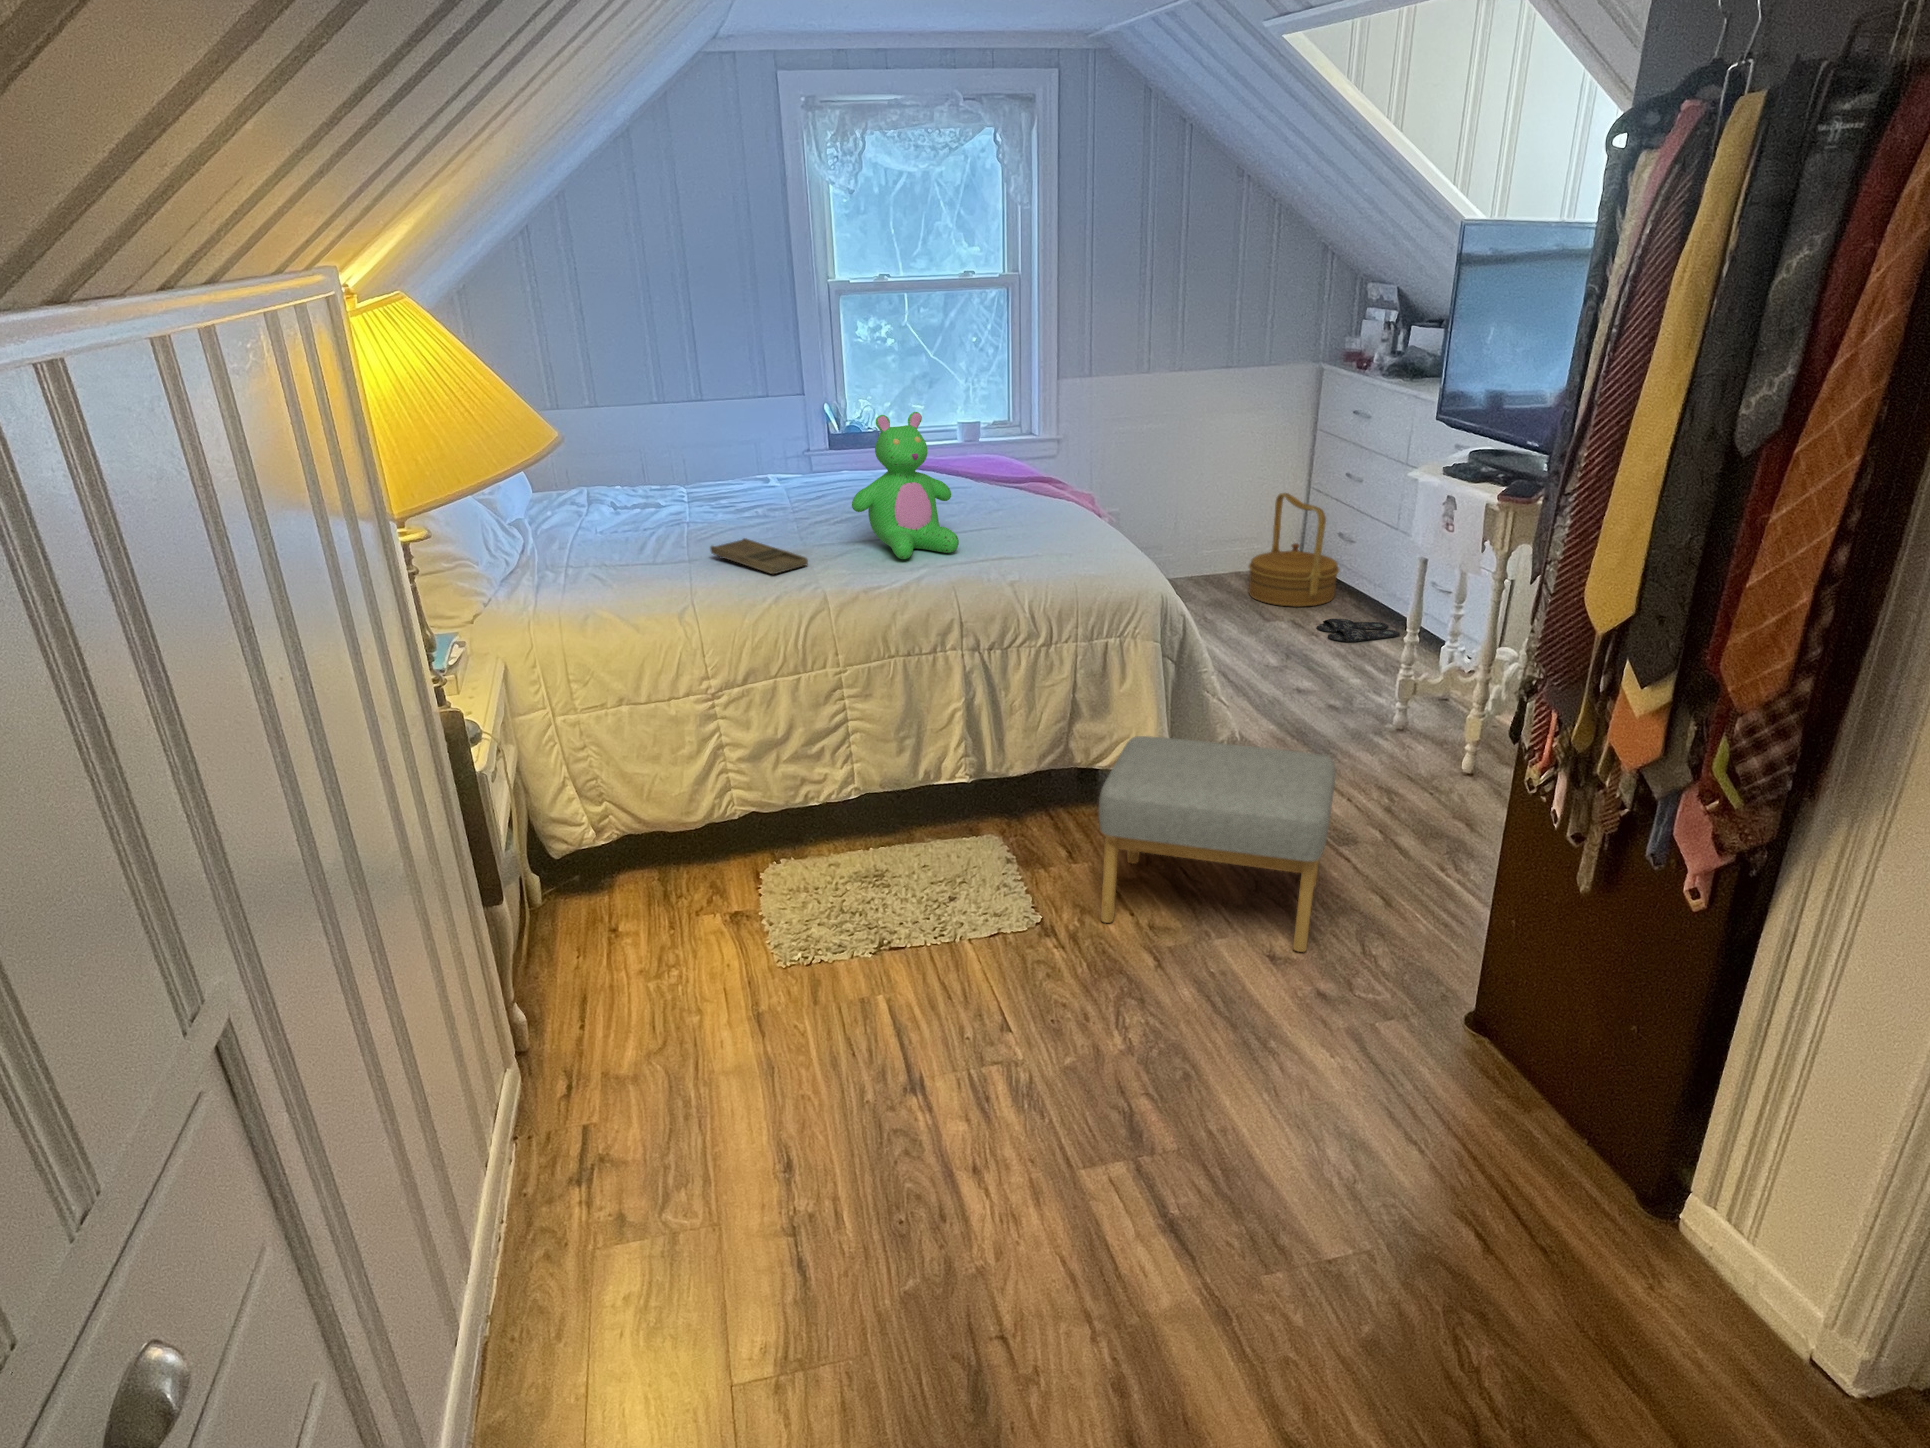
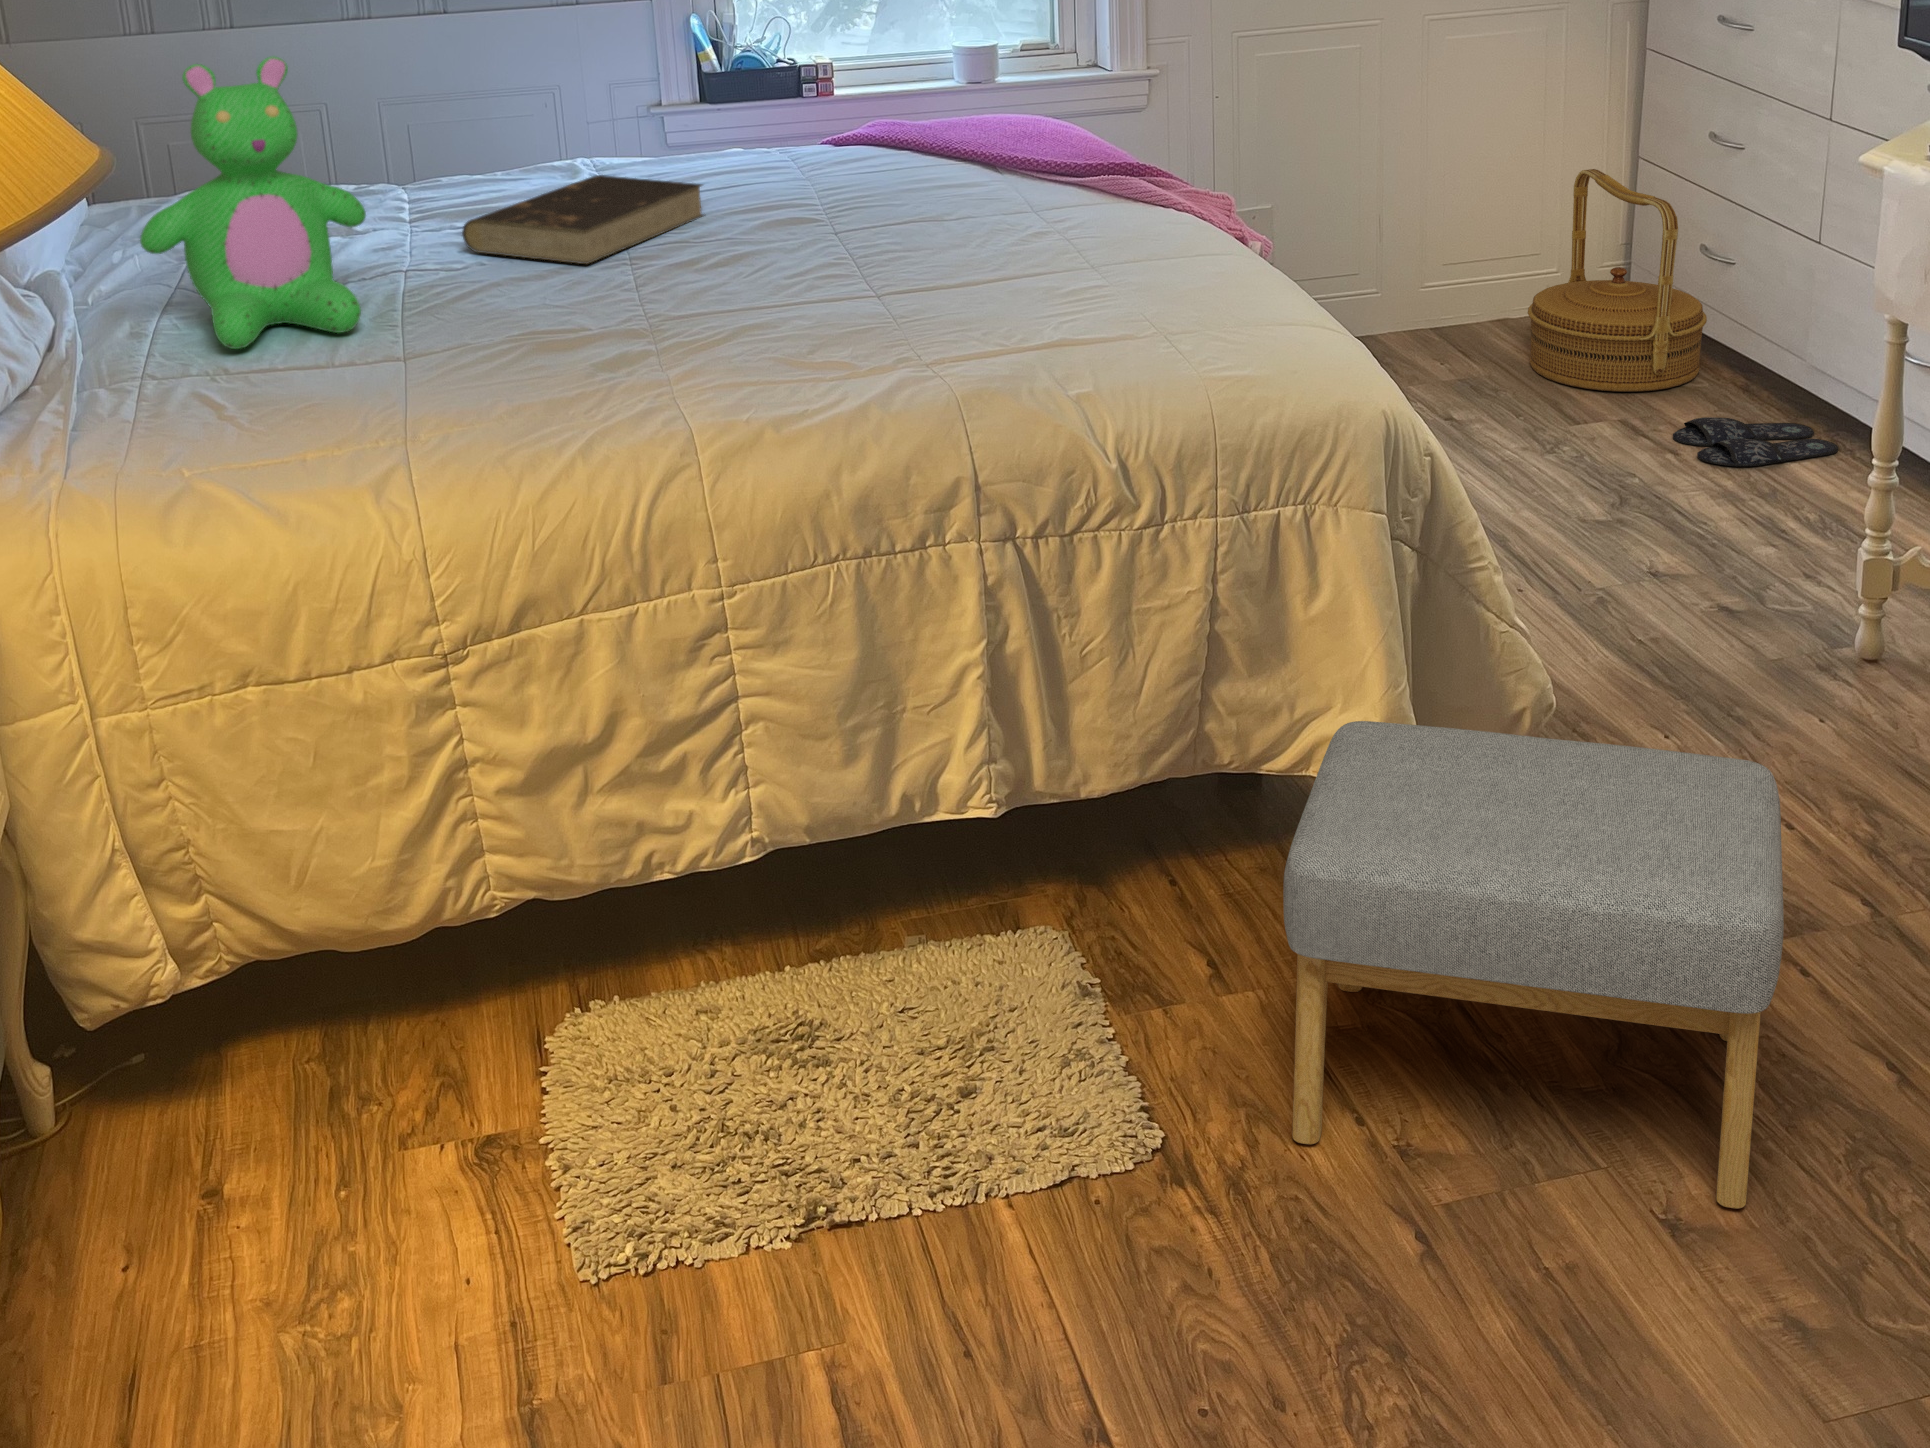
teddy bear: present [852,412,959,559] -> present [140,57,366,349]
book: none [717,481,835,522] -> present [462,175,704,264]
tray: present [710,538,808,574] -> none [446,306,651,388]

